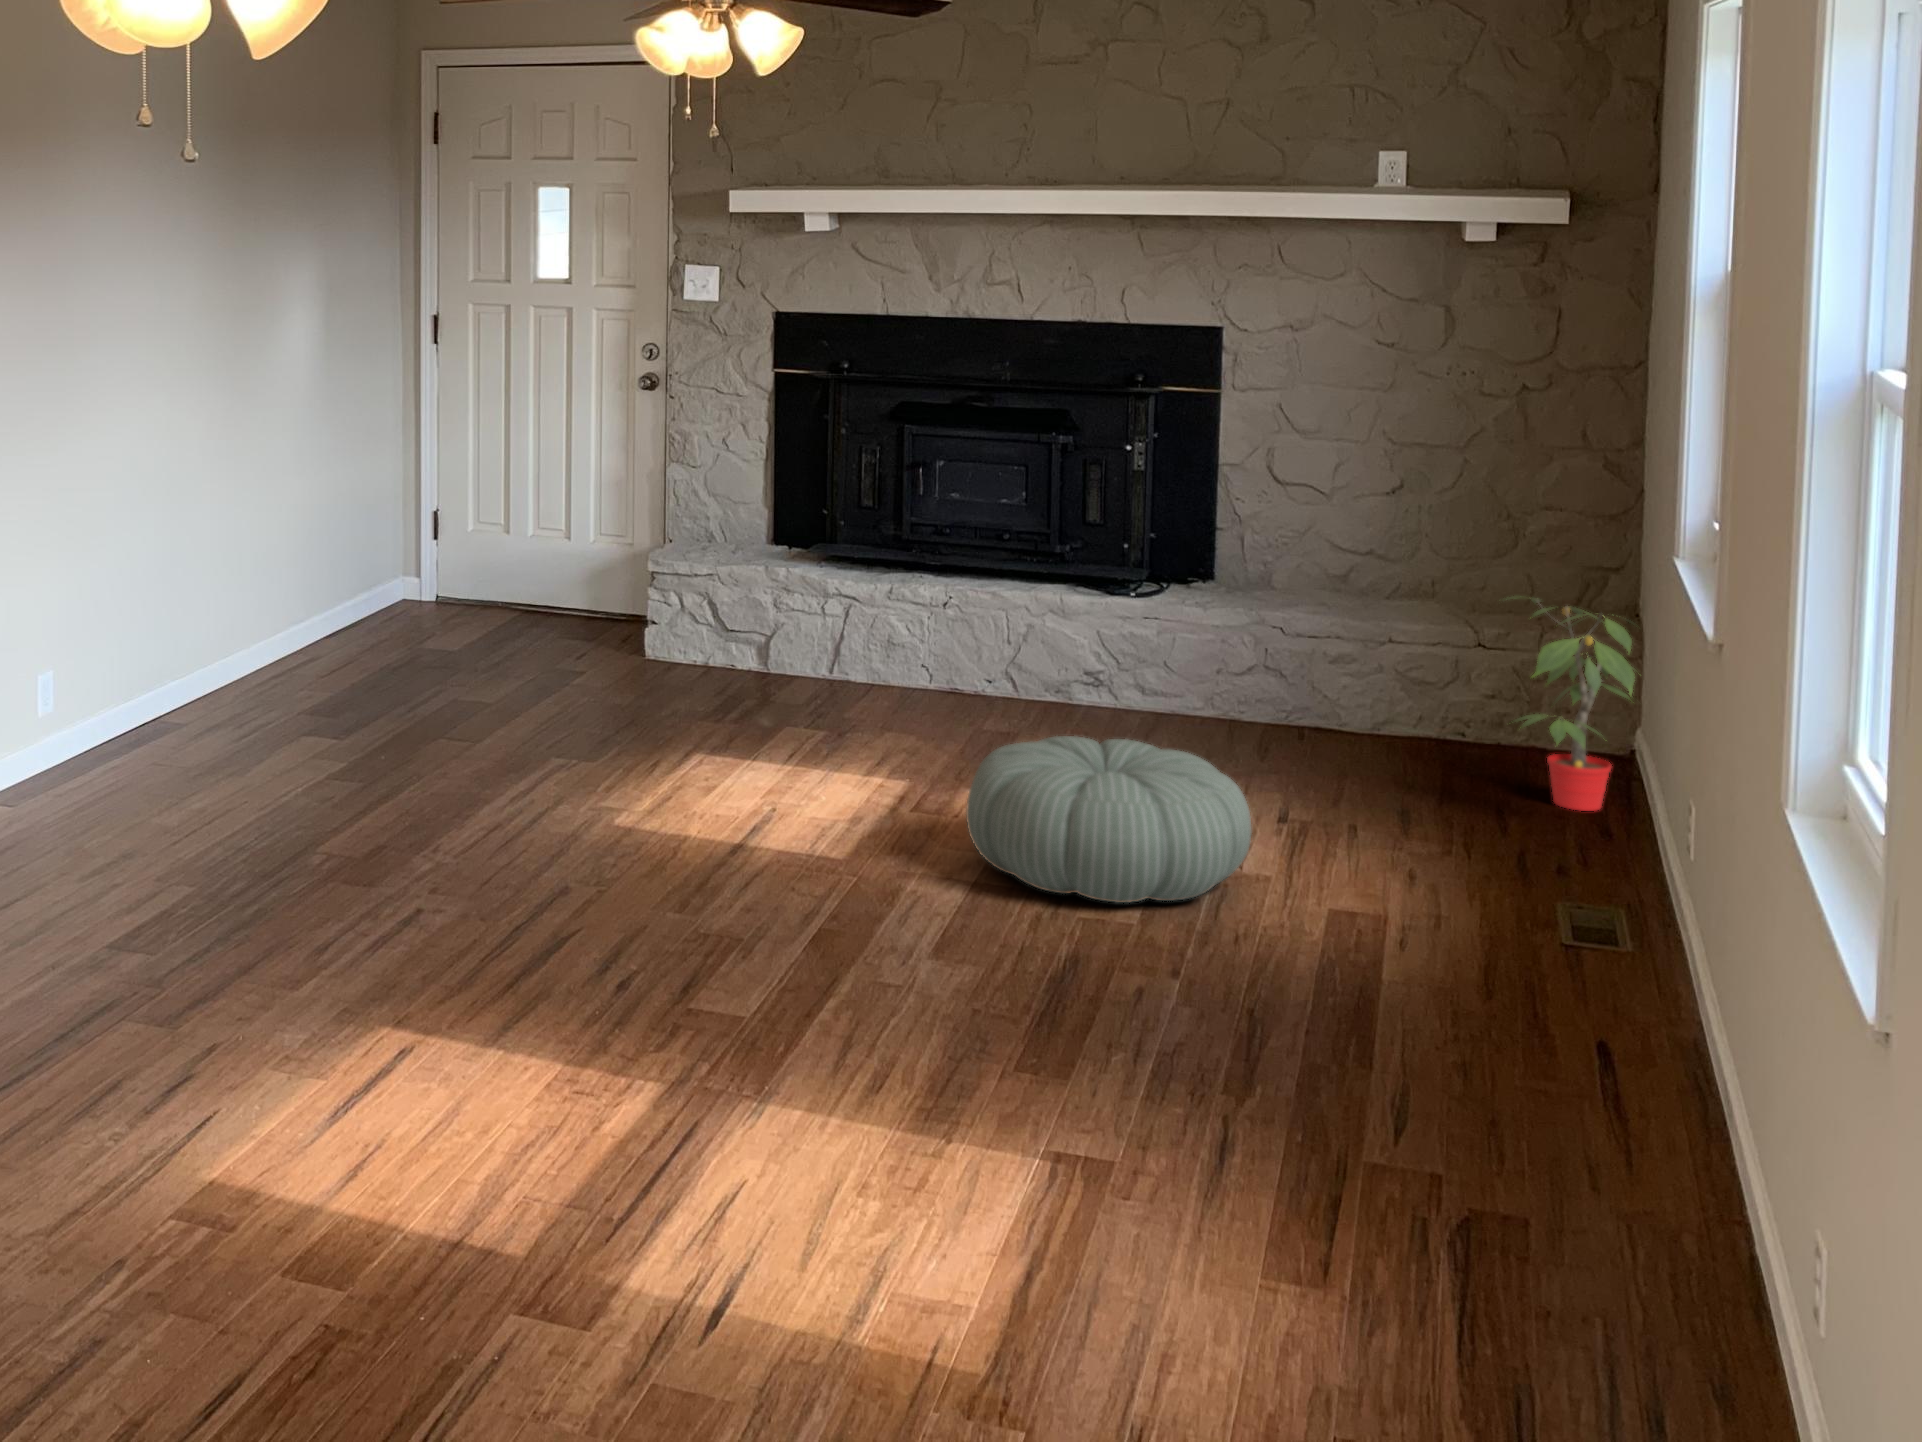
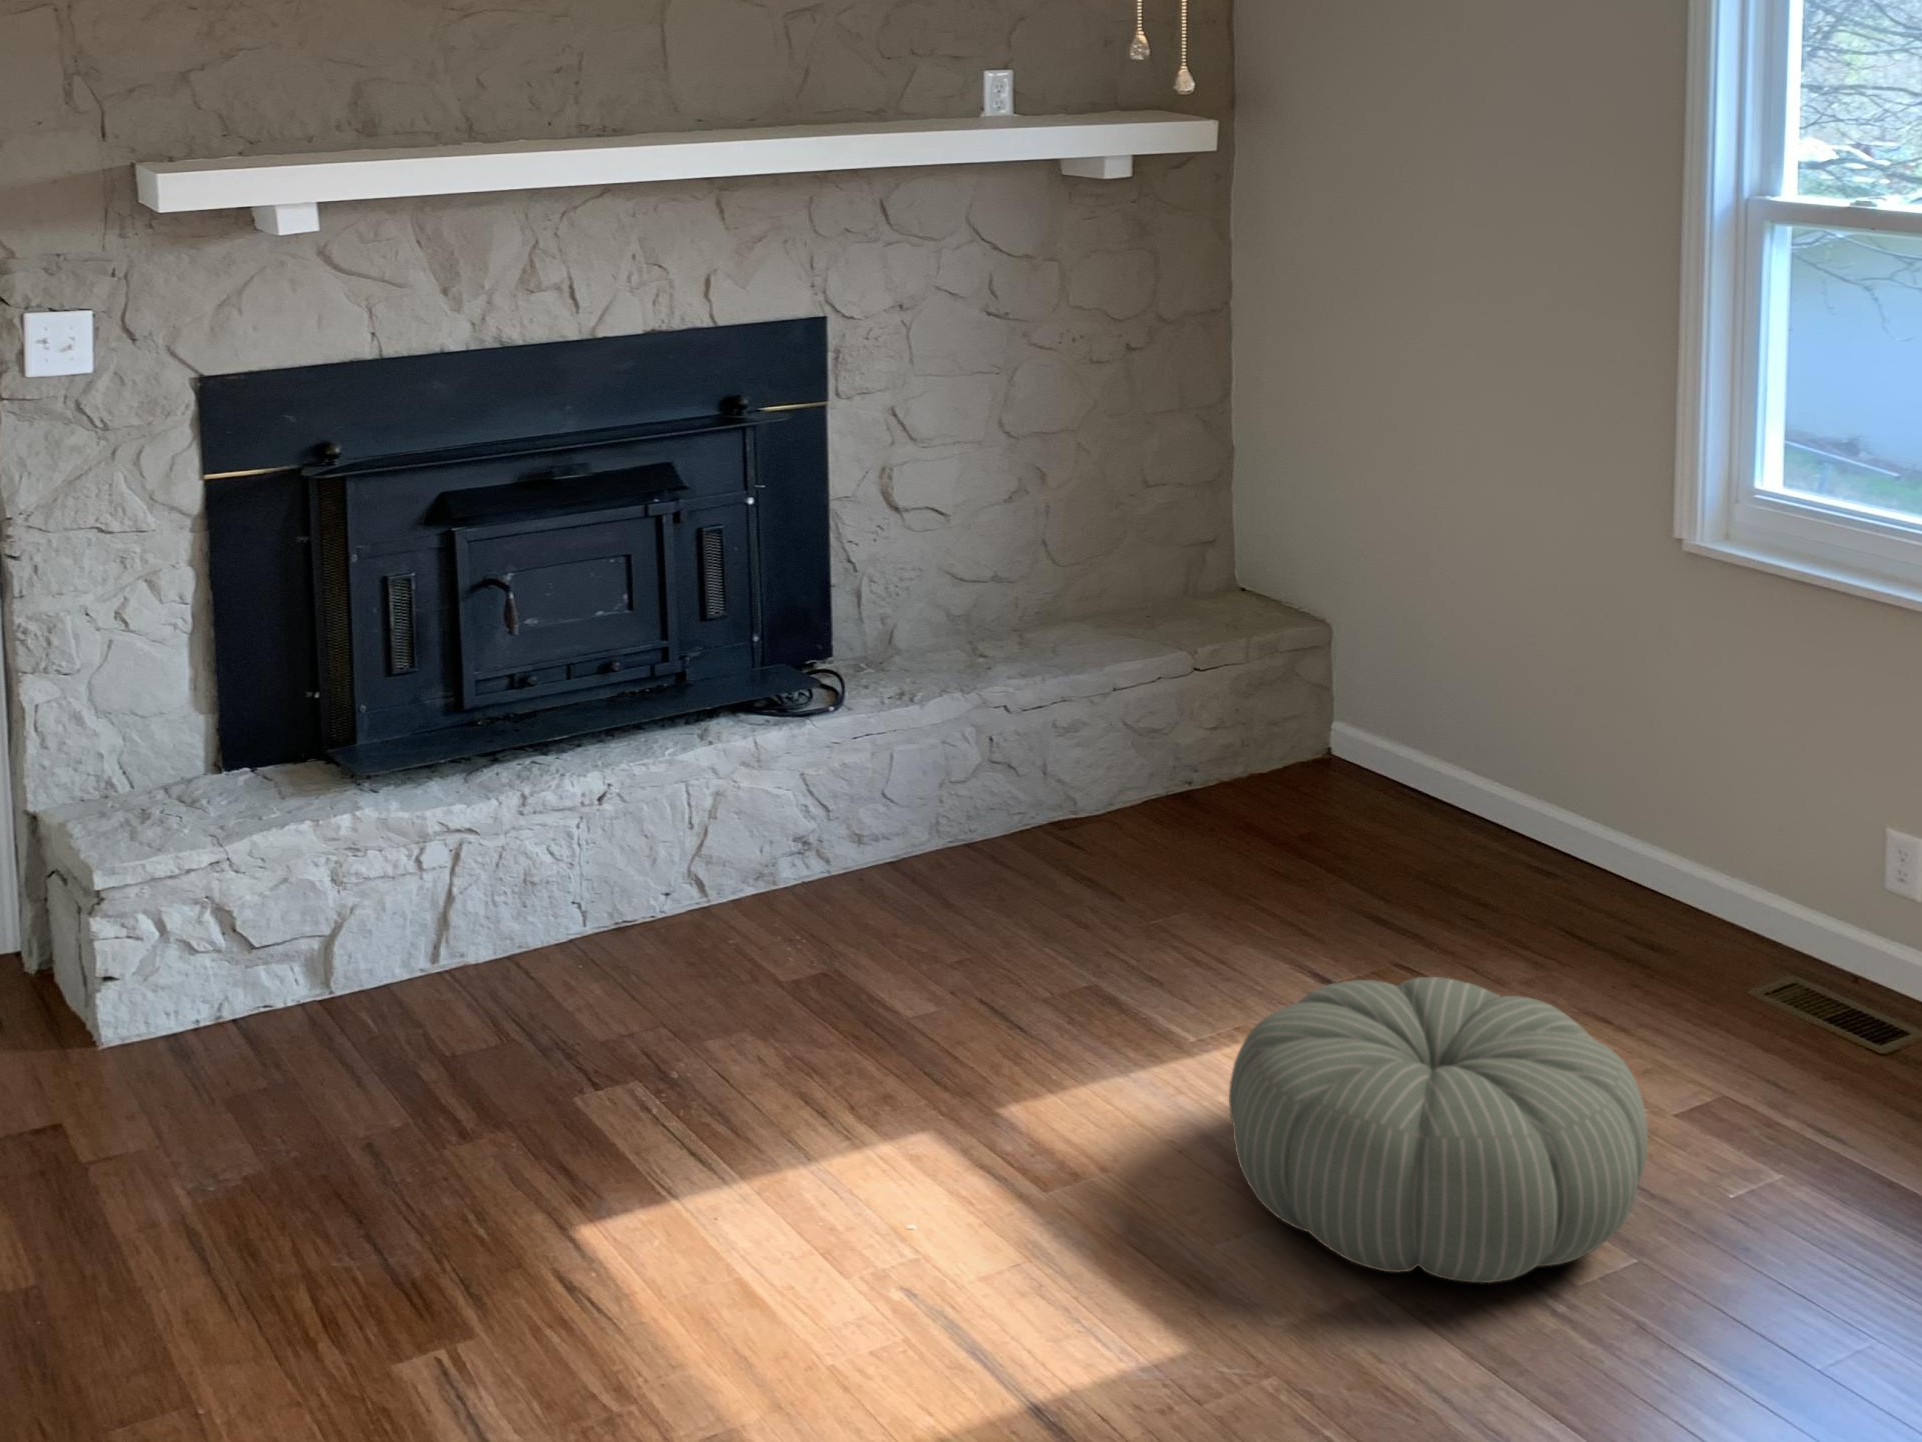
potted plant: present [1506,598,1635,811] -> none [1308,613,1587,854]

